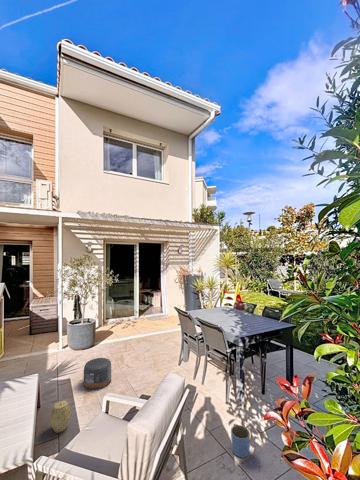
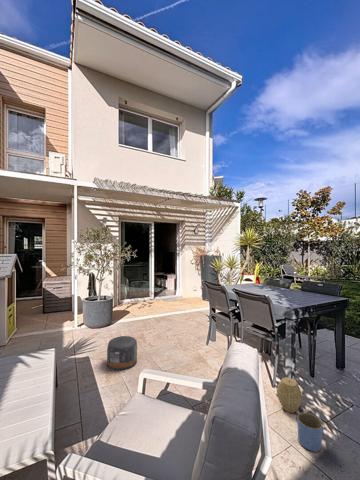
woven basket: present [50,400,72,433] -> present [277,377,302,413]

